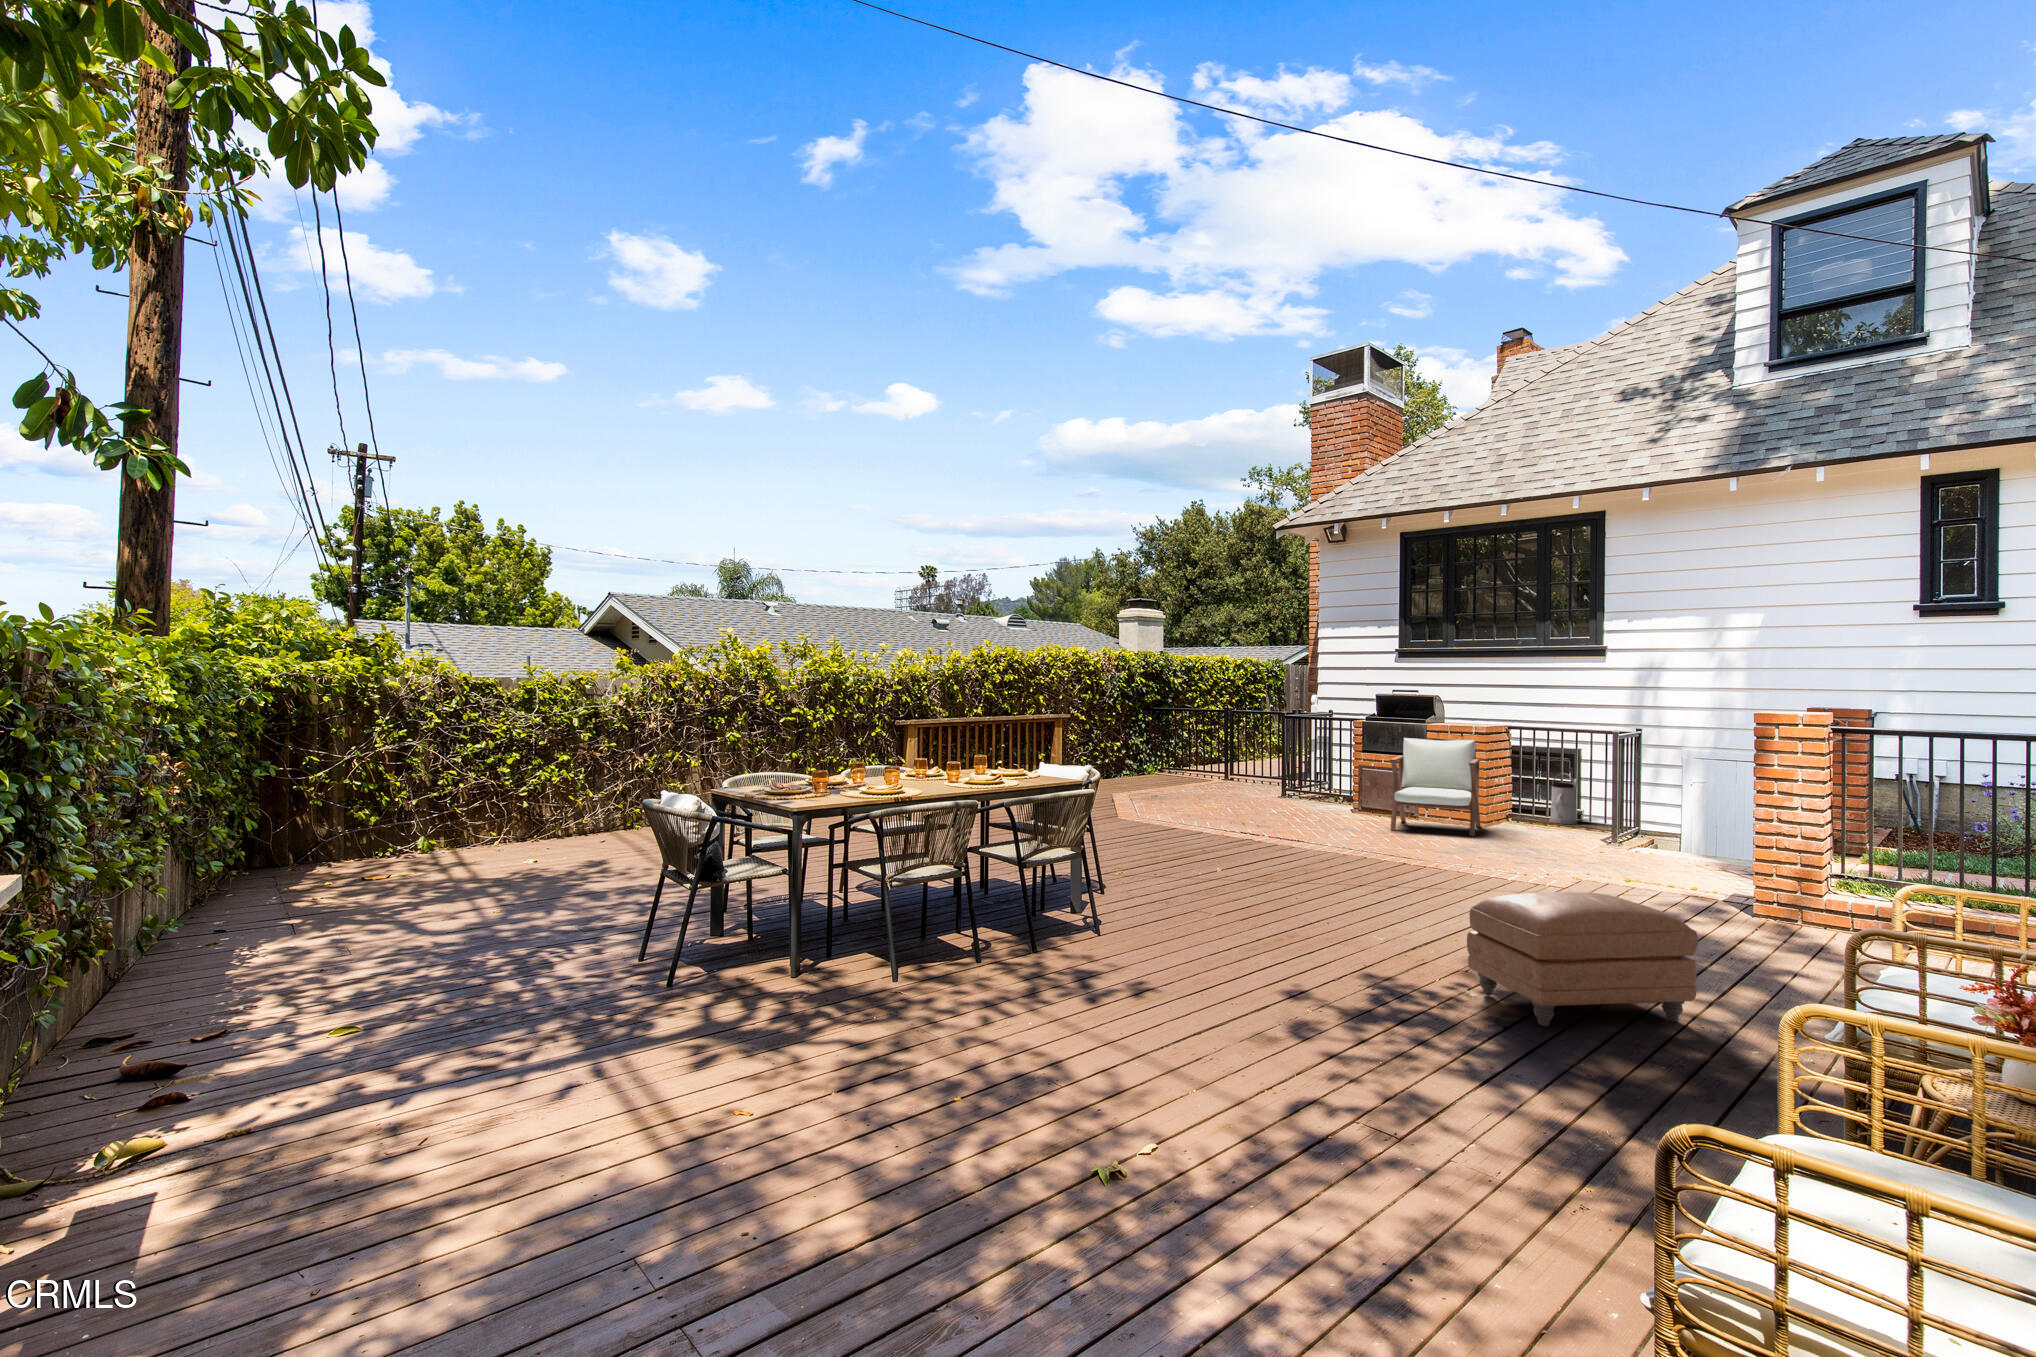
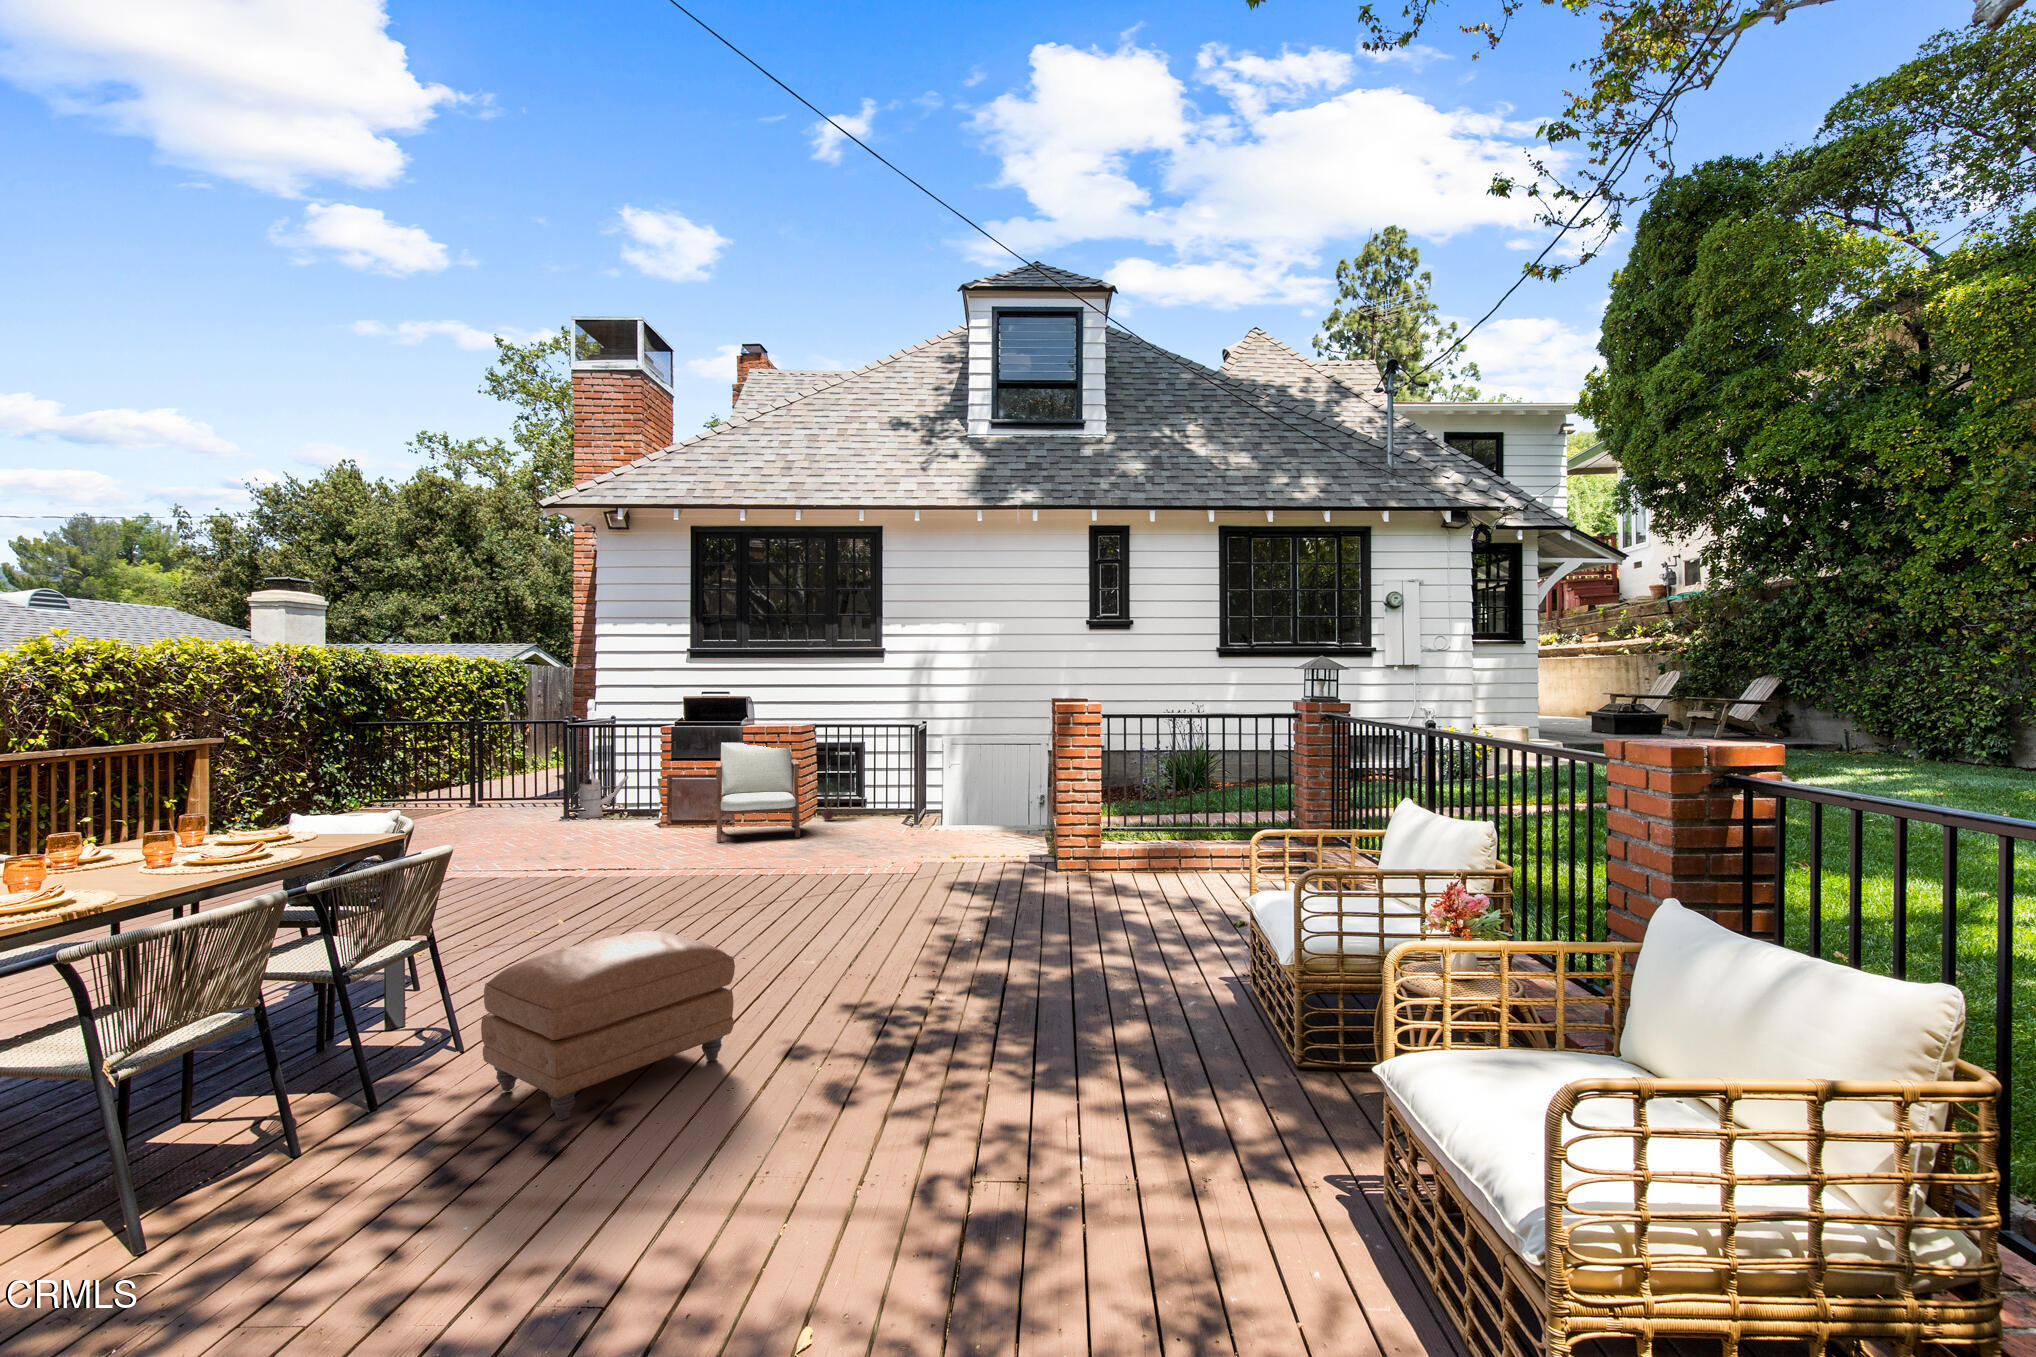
watering can: present [1549,773,1578,824] -> present [575,771,628,818]
potted plant: none [1500,785,1547,827] -> present [813,783,848,821]
ottoman: present [1467,892,1698,1027] -> present [481,931,735,1120]

